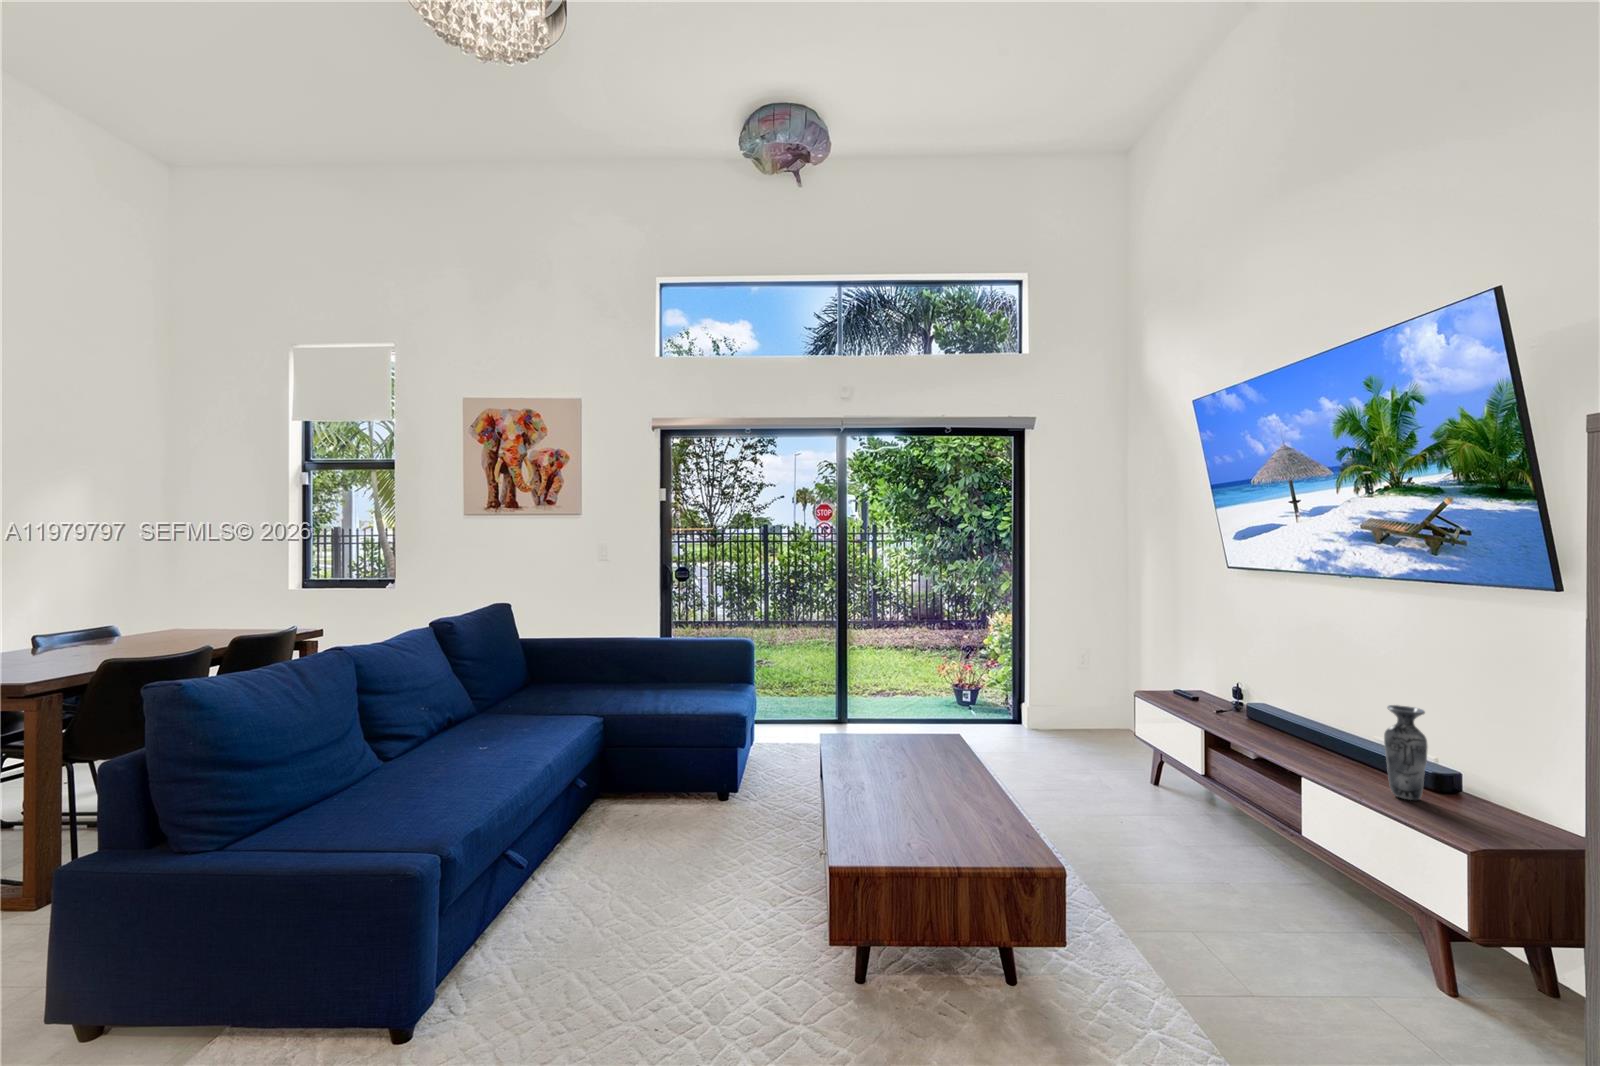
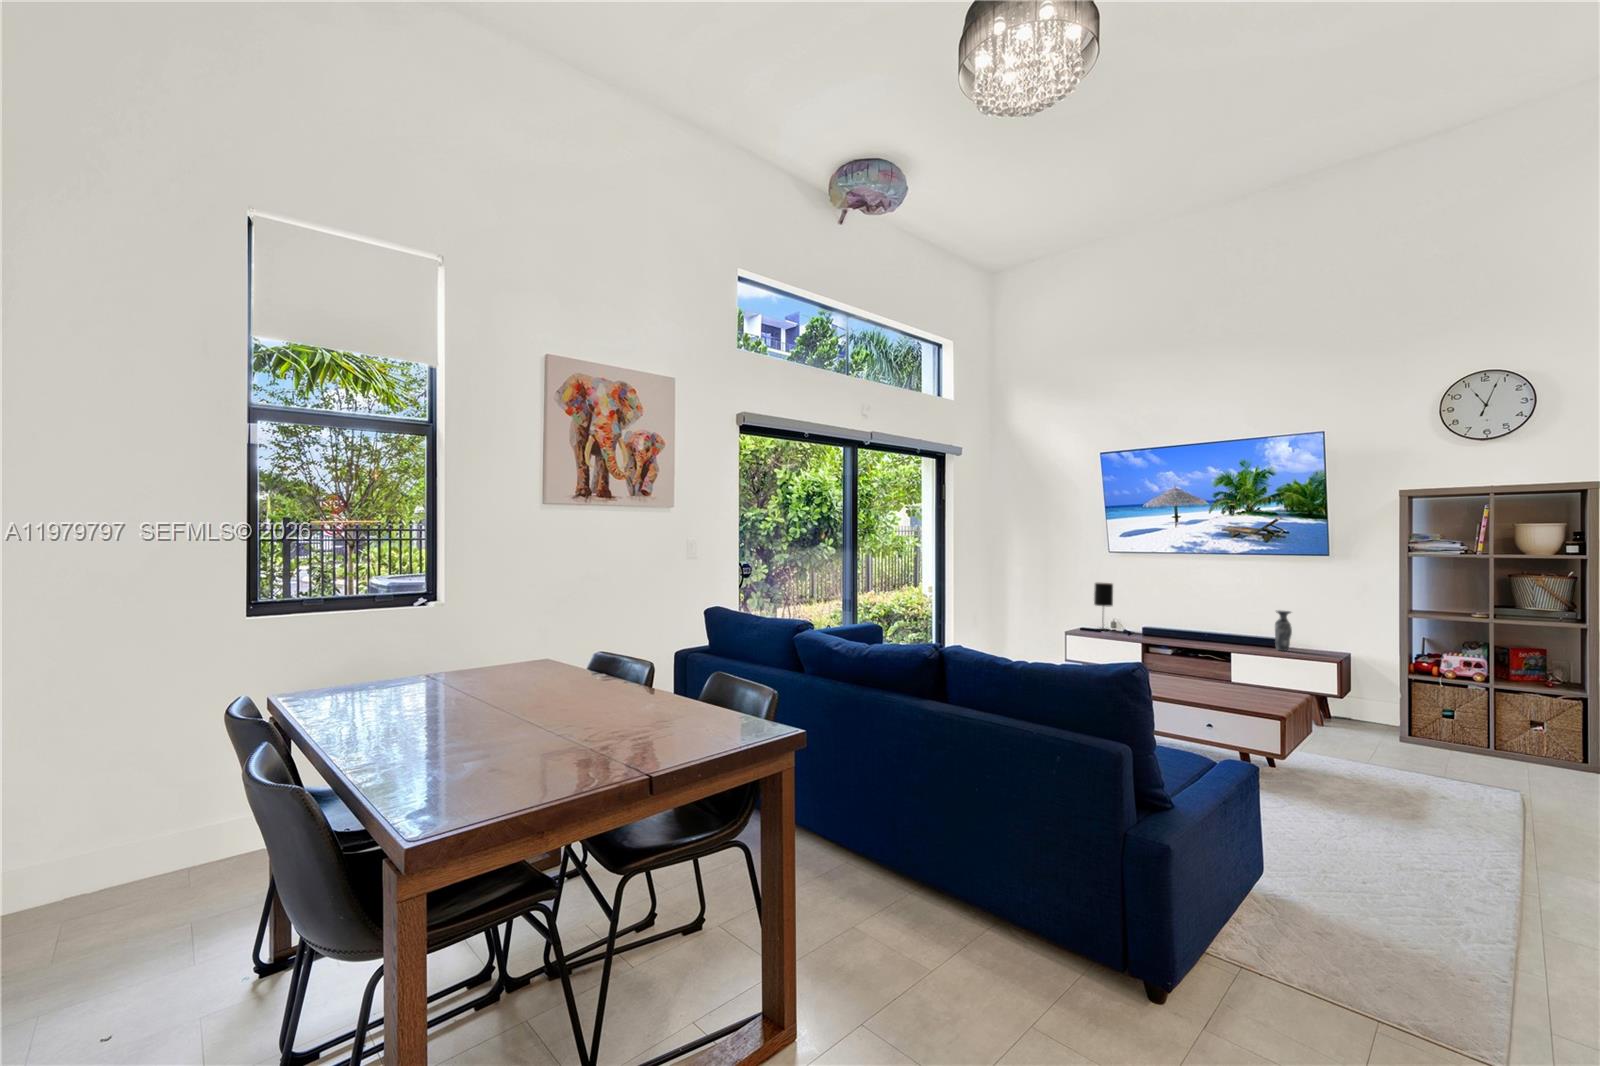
table lamp: none [1178,621,1211,706] -> present [1094,583,1113,630]

